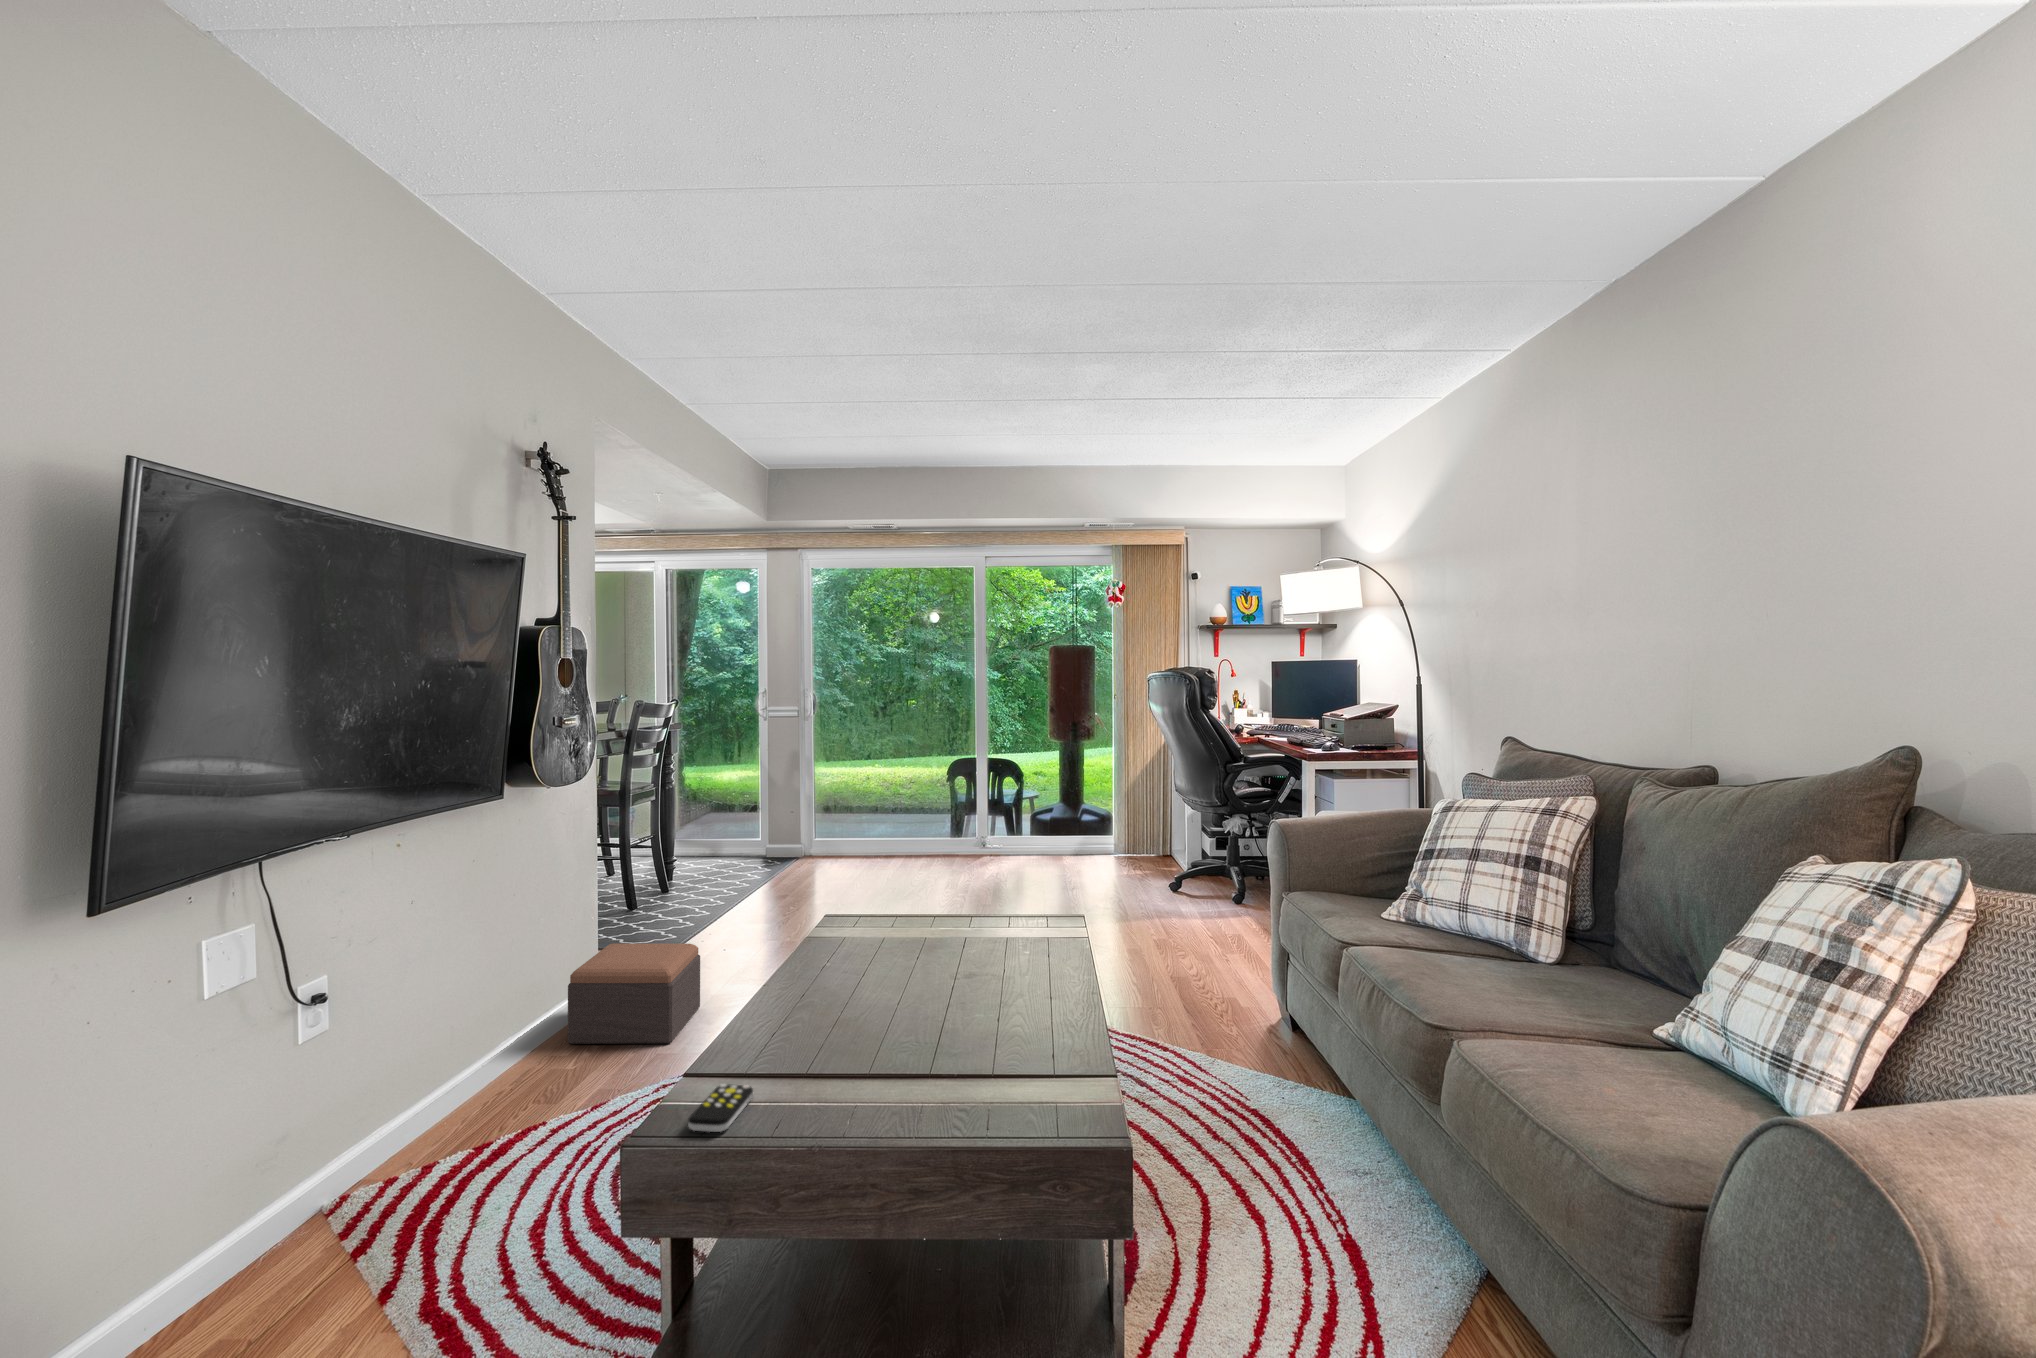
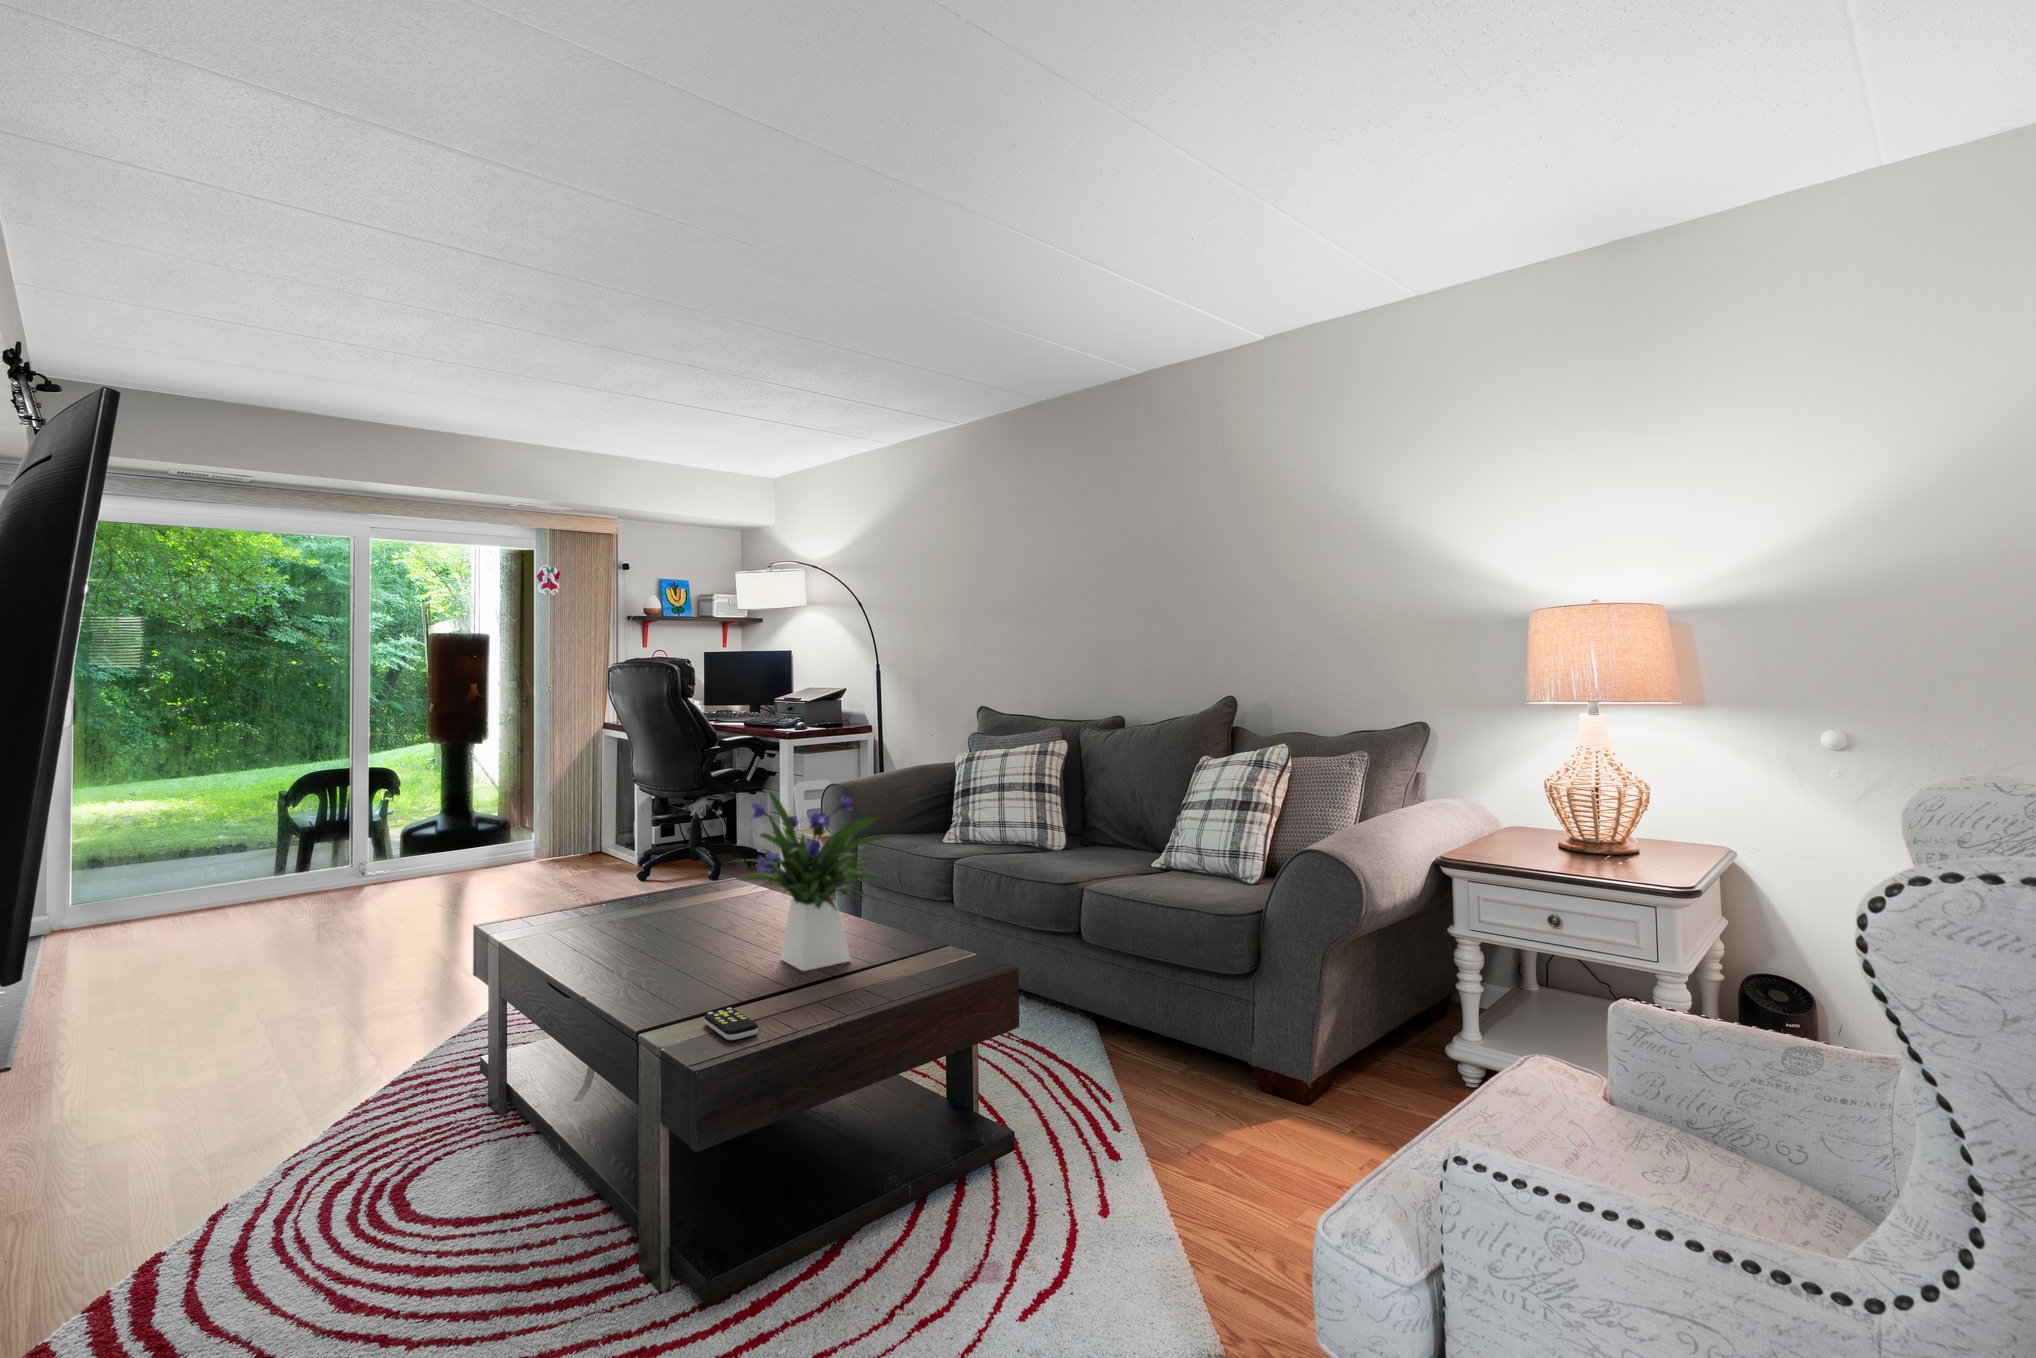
flower arrangement: none [853,827,1063,1064] -> present [743,793,888,971]
footstool: present [568,943,700,1044] -> none [83,1010,257,1162]

